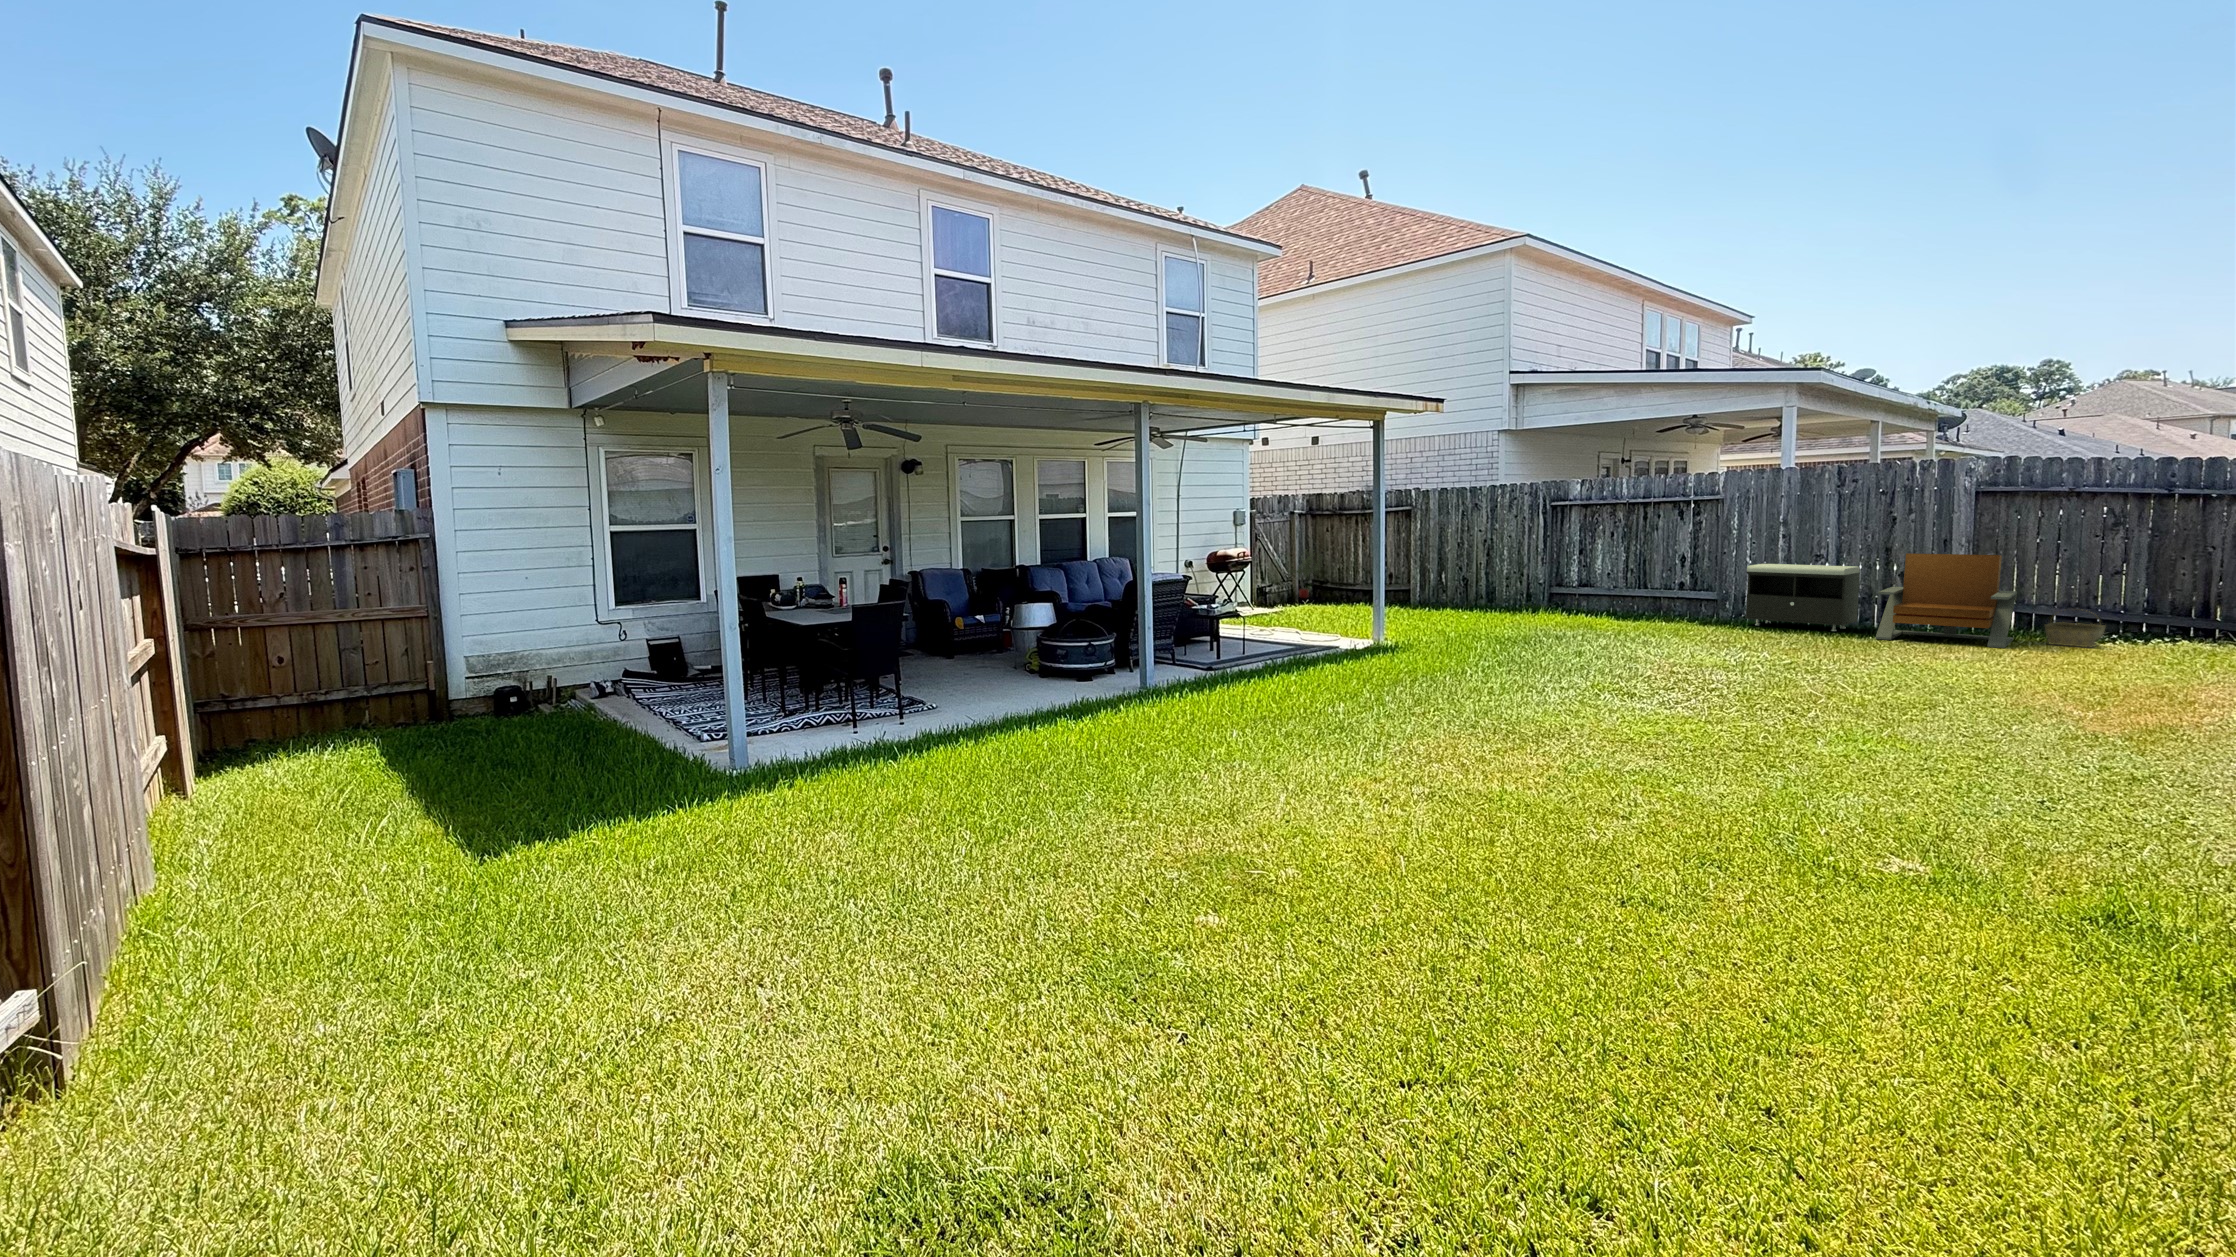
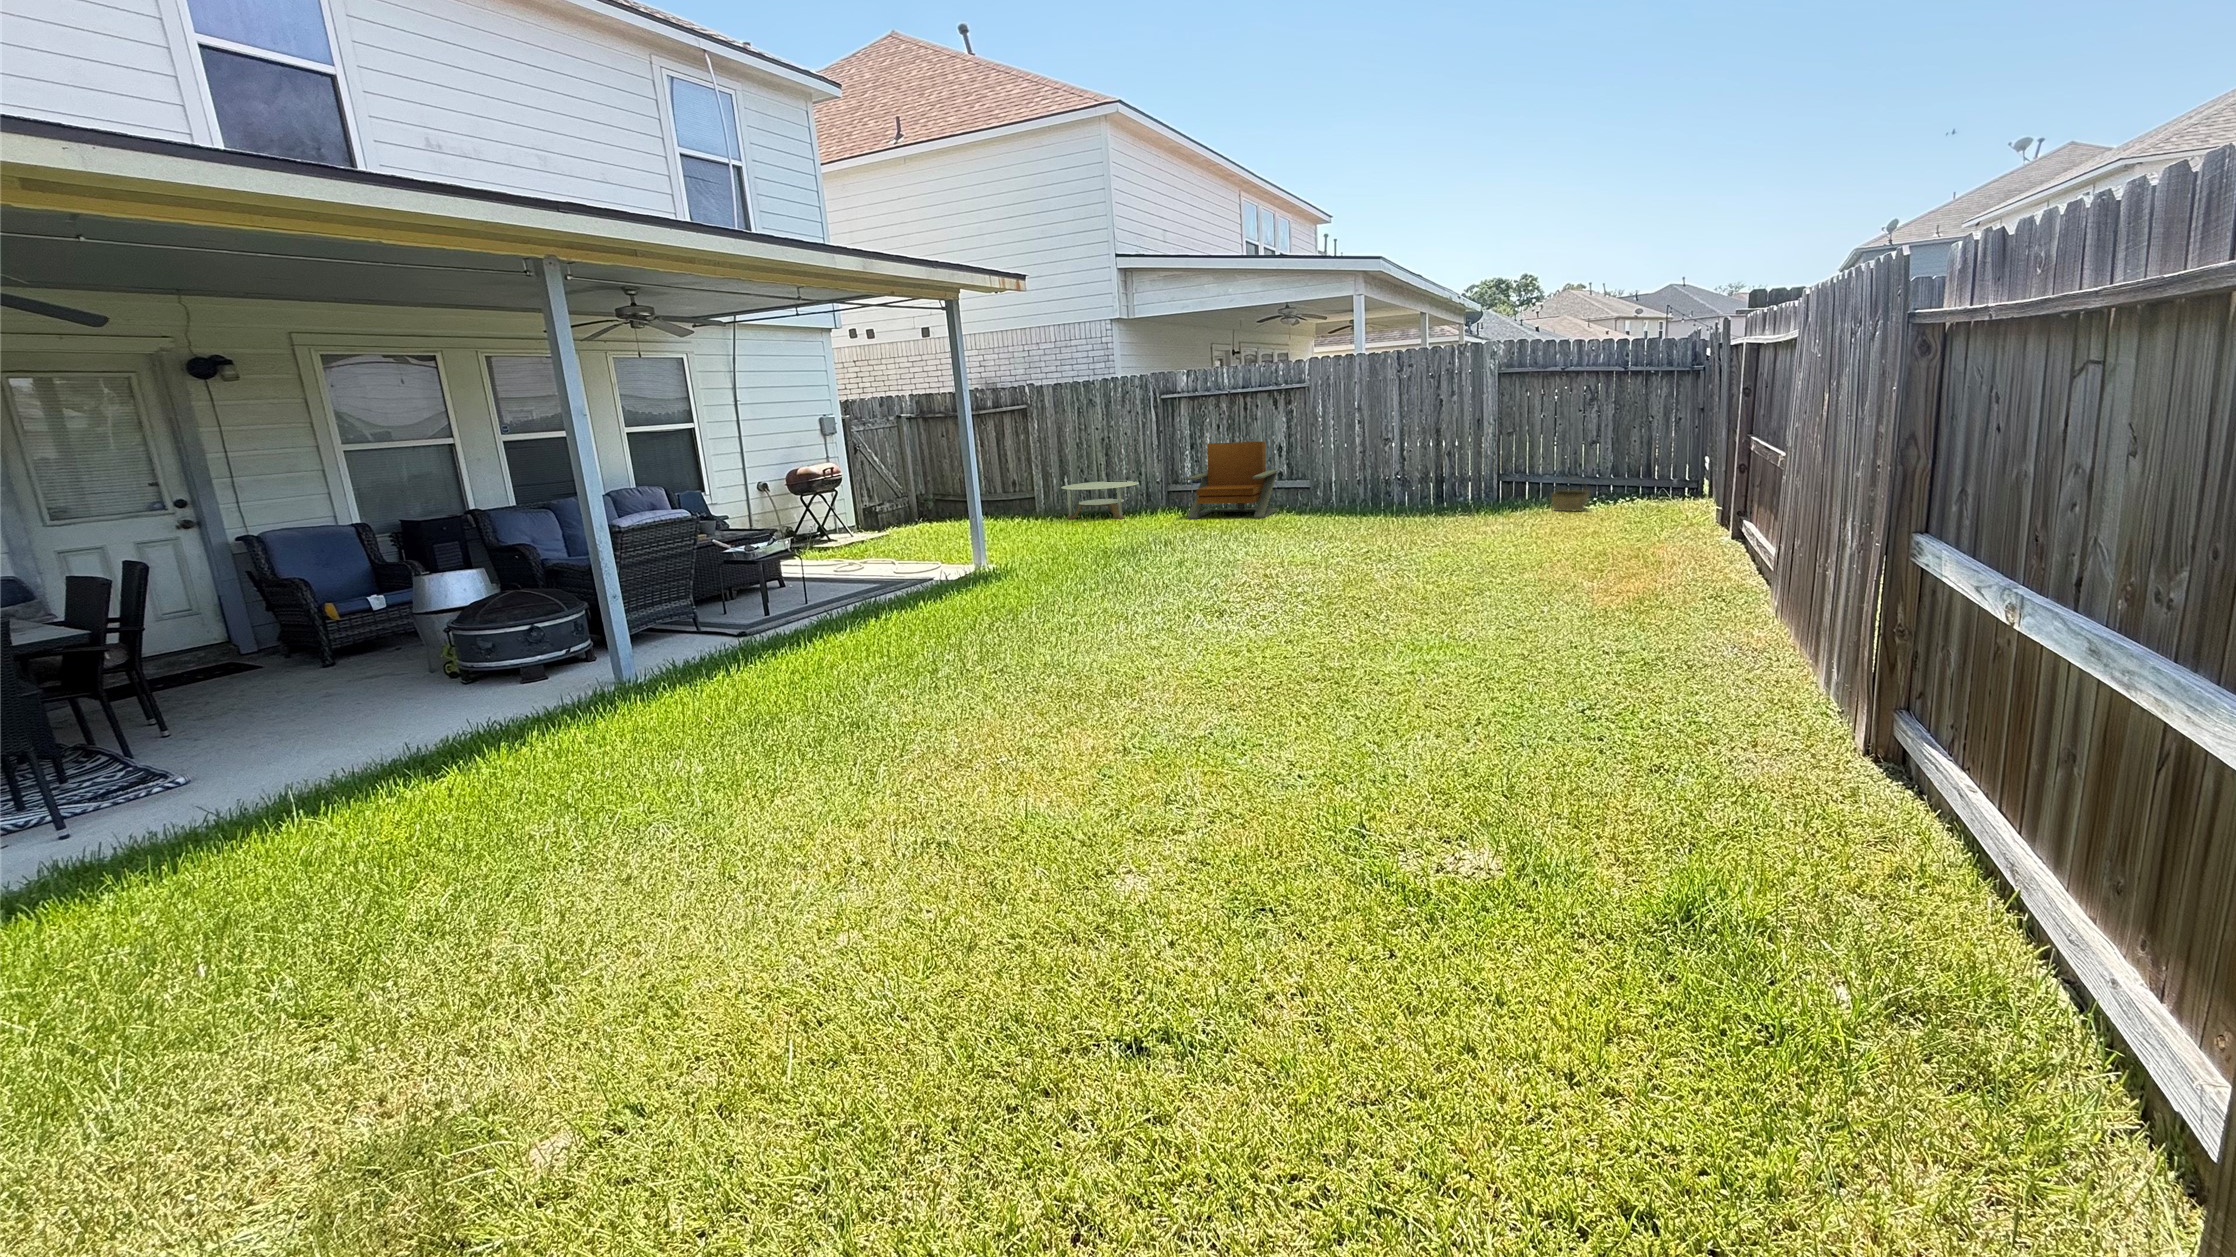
potted tree: present [1287,550,1322,598] -> none [896,459,938,517]
lounge chair: present [1876,553,2017,648] -> present [1186,442,1278,519]
storage bench: present [1745,564,1860,631] -> none [1332,449,1420,512]
round table: none [1443,579,1522,614] -> present [1061,481,1139,519]

